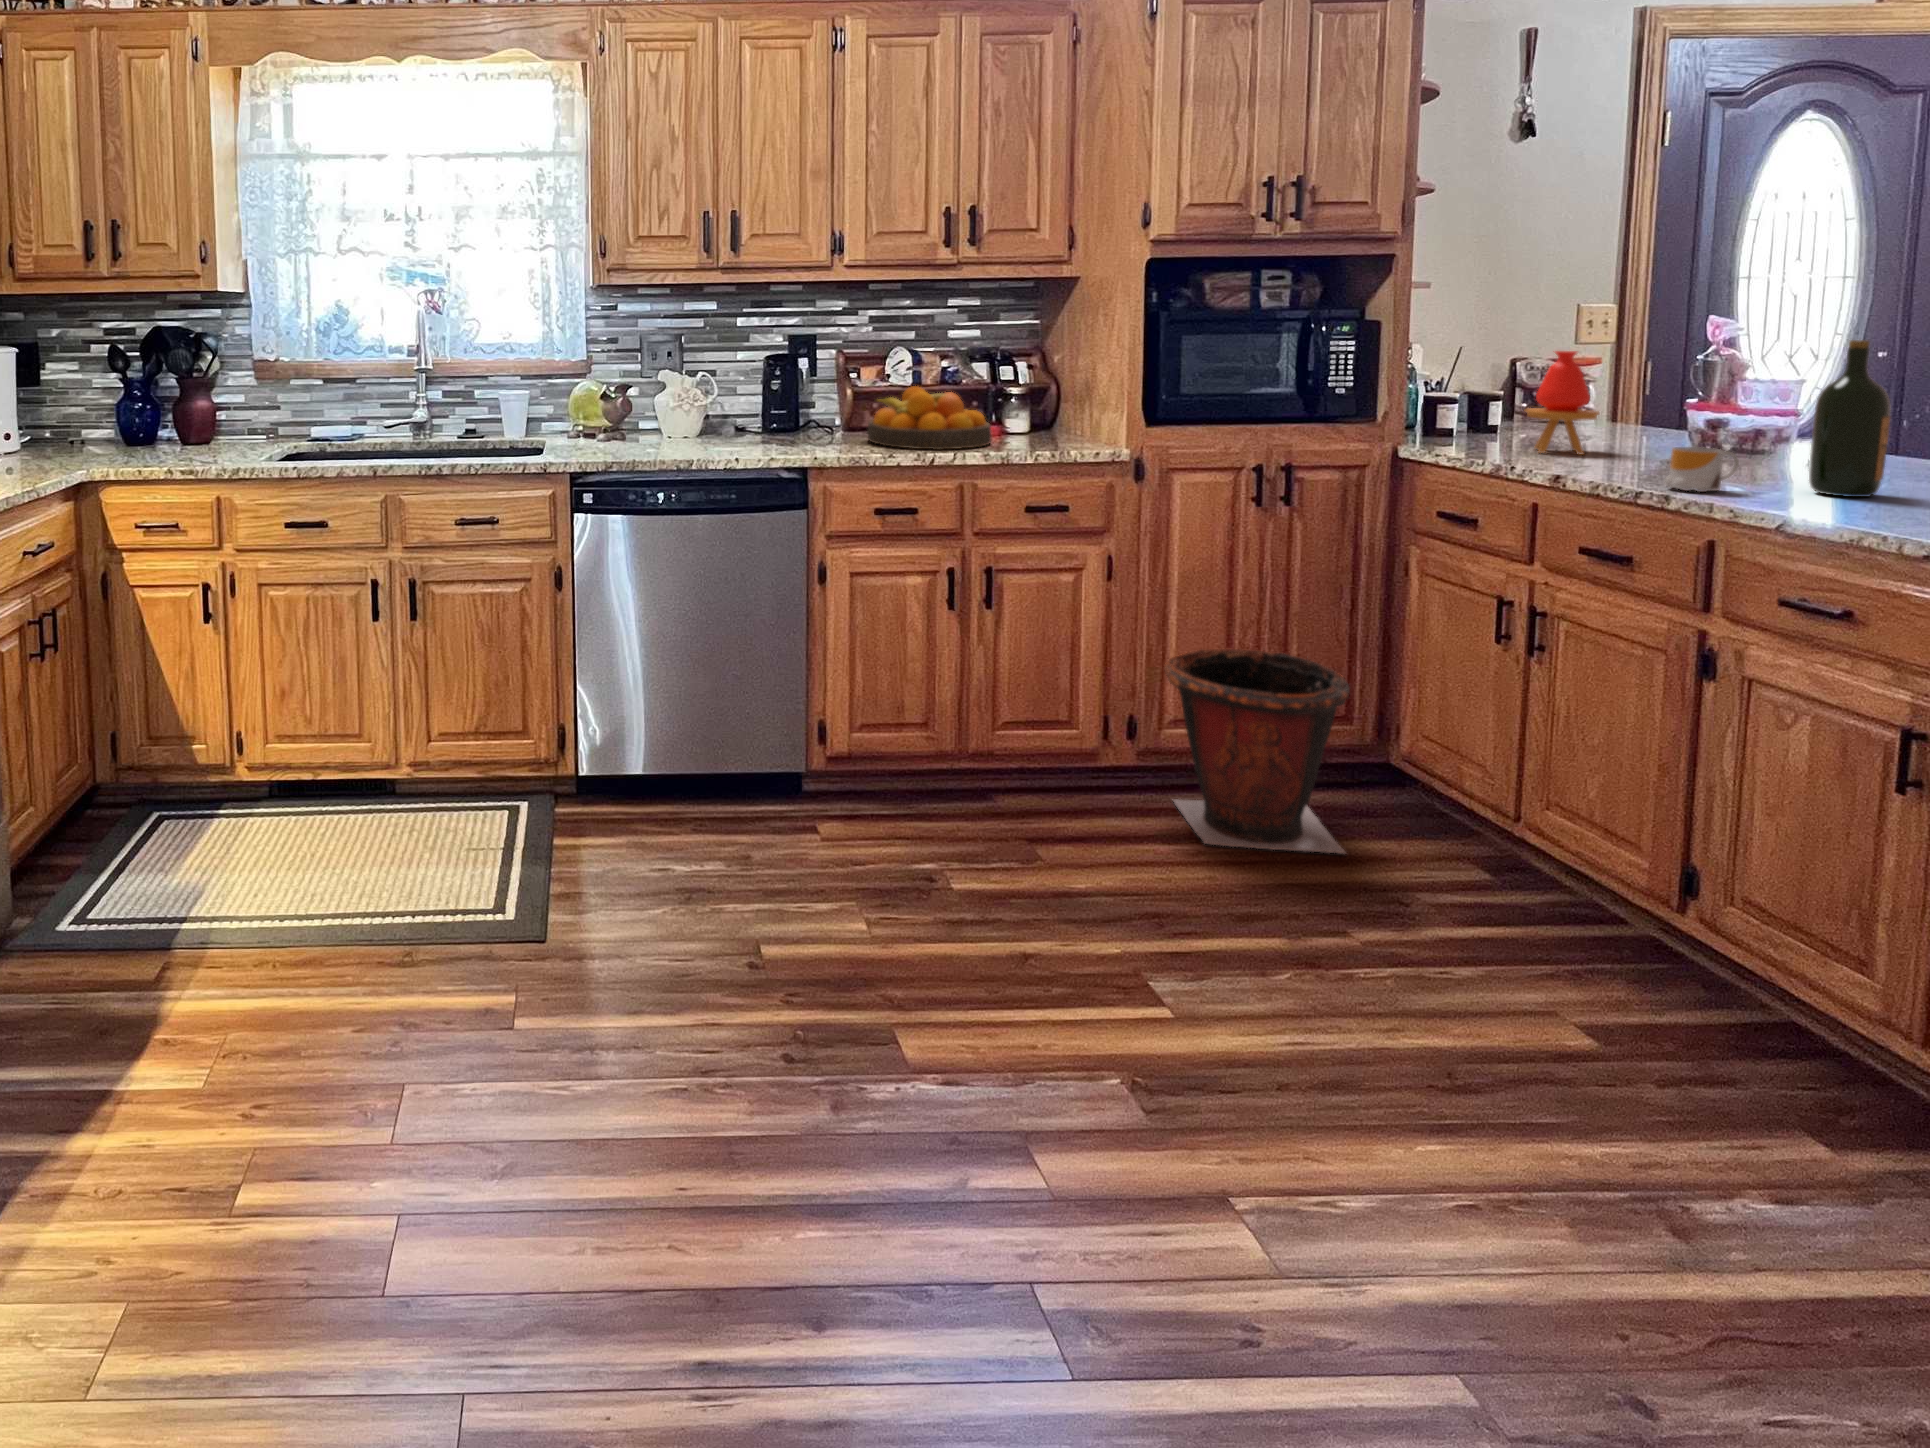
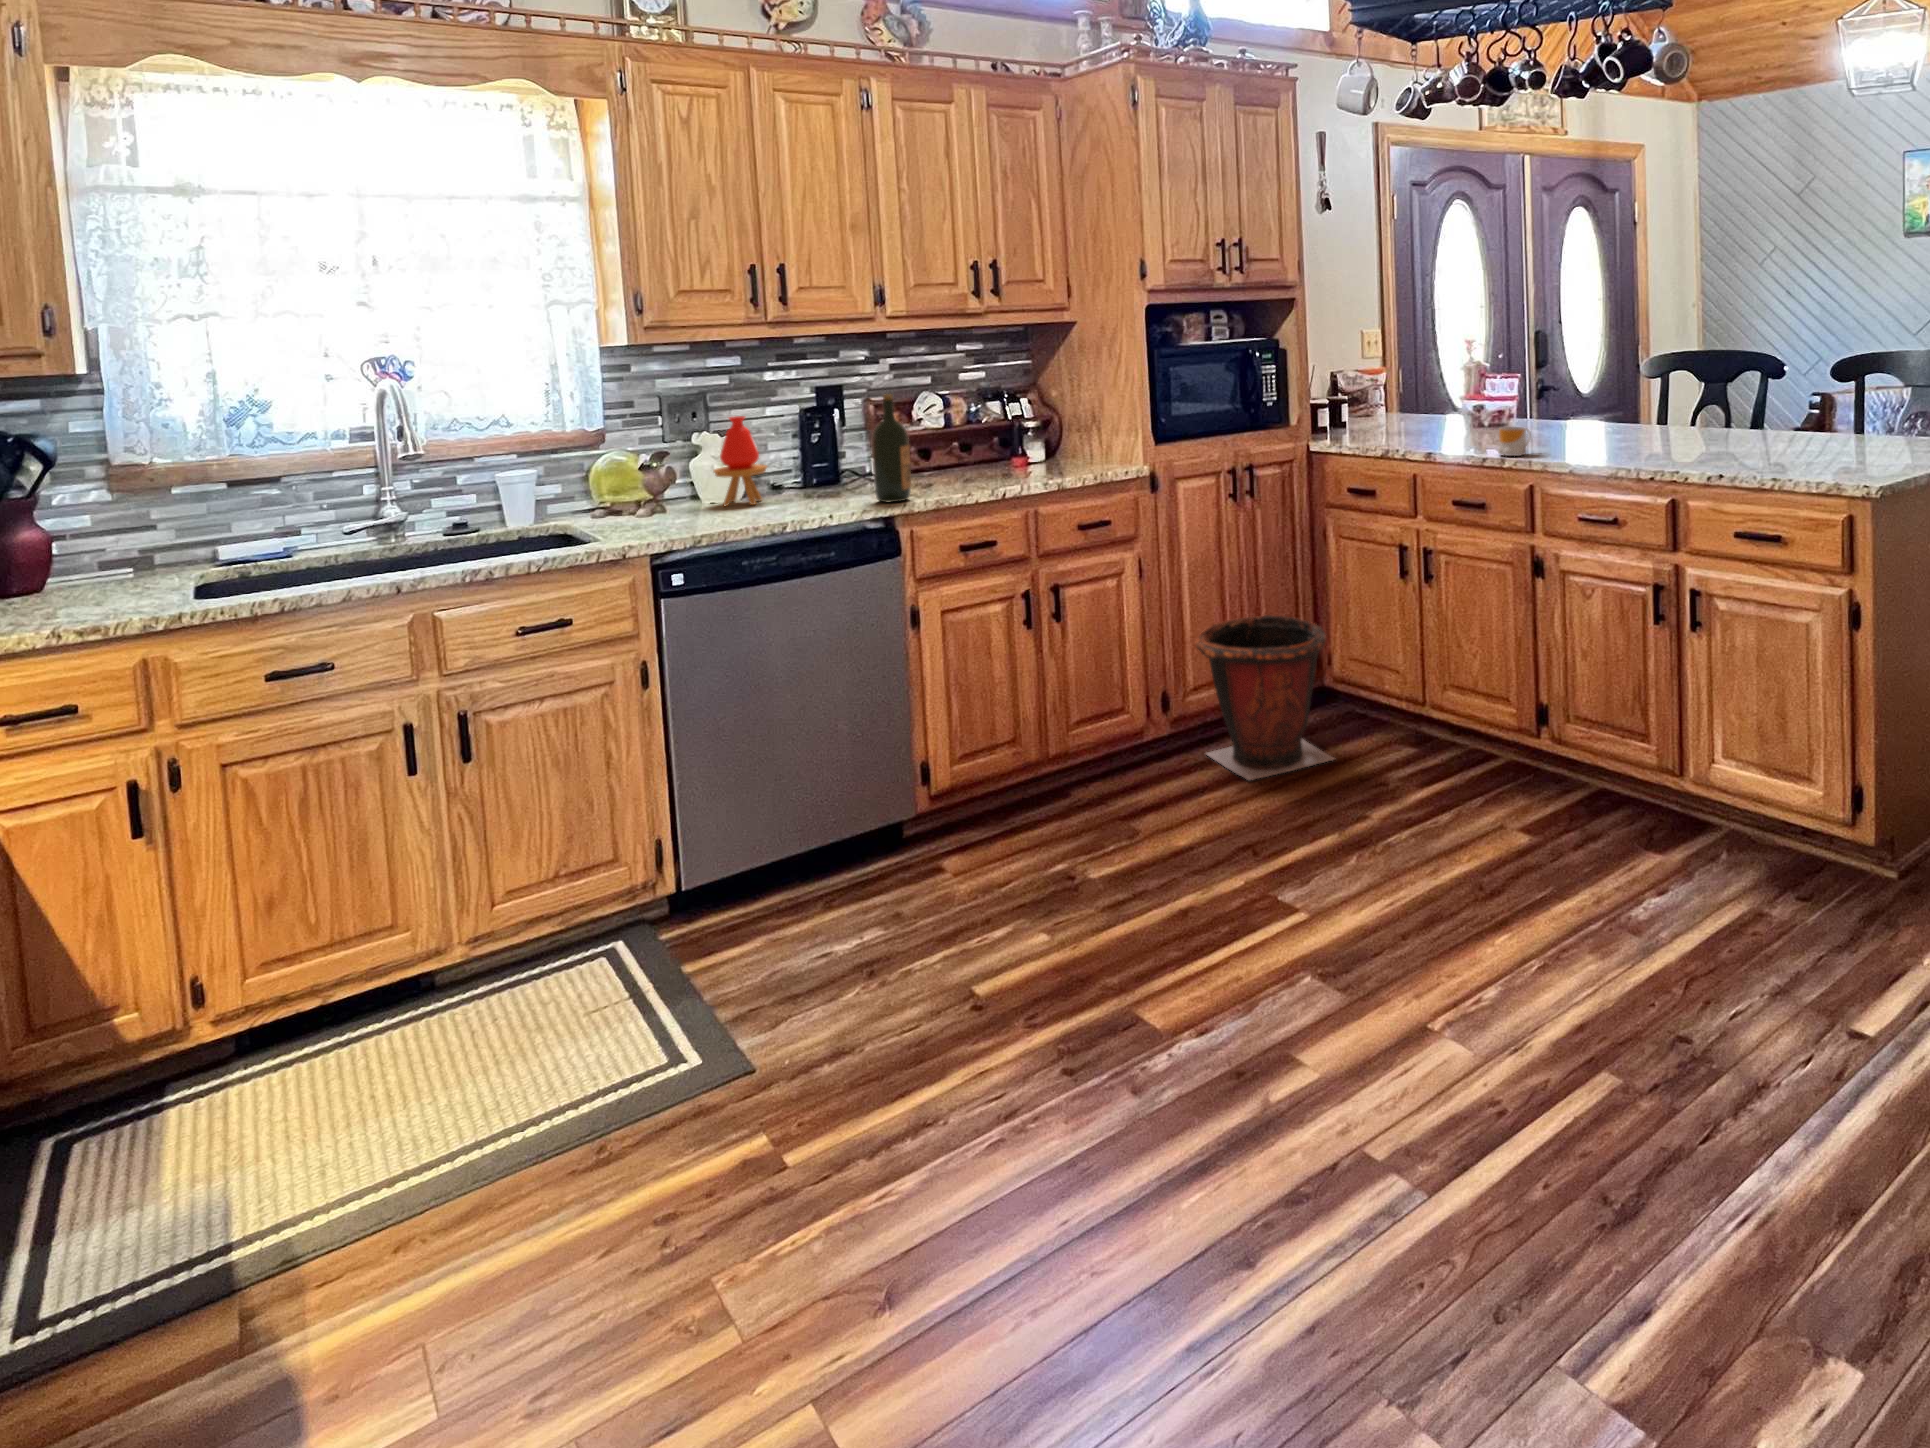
wine bottle: present [1809,340,1890,497] -> present [872,394,911,502]
vase: present [1526,351,1599,454] -> present [714,416,767,506]
fruit bowl: present [867,386,992,450] -> none [918,428,1032,487]

